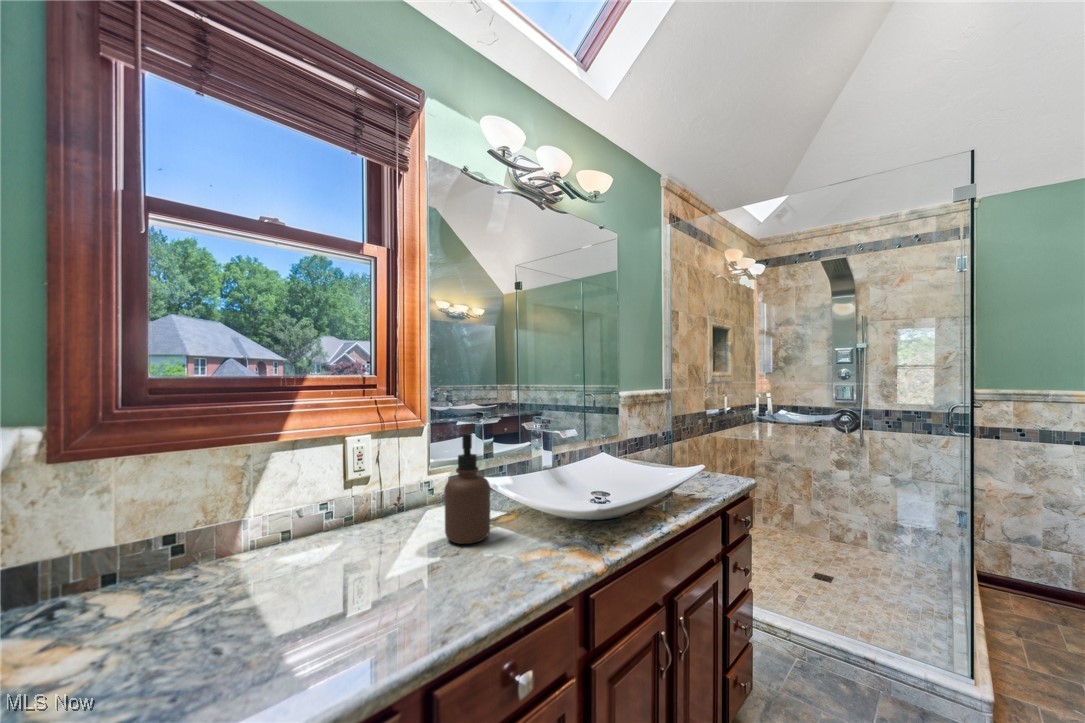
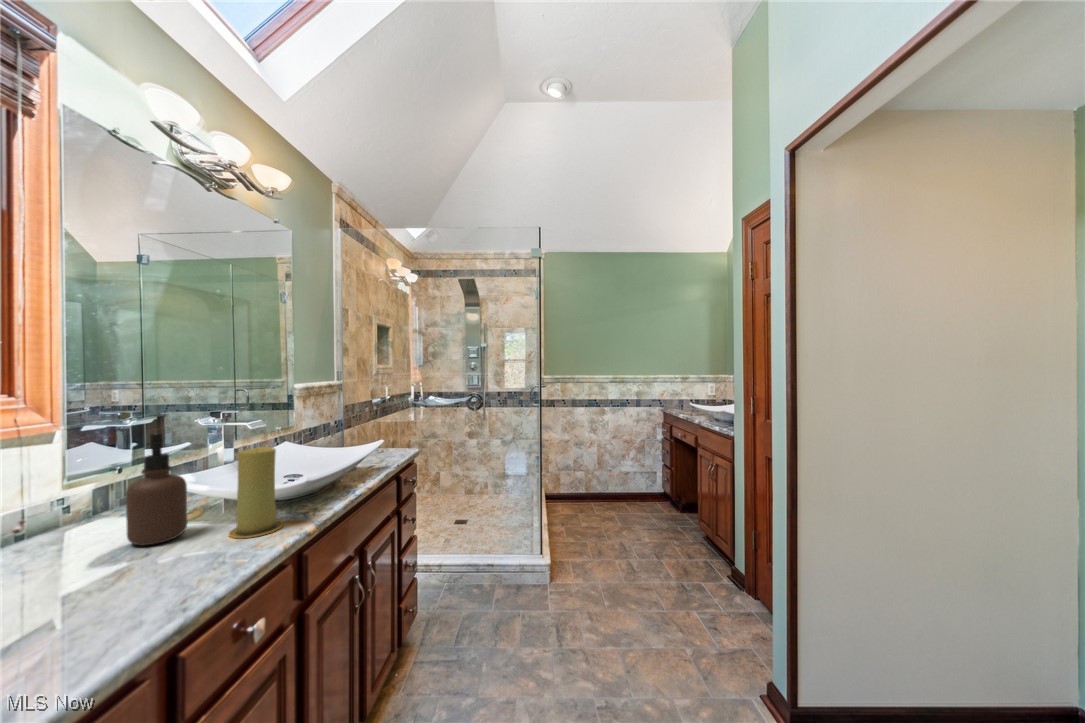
candle: none [516,460,569,566] -> present [229,447,283,538]

